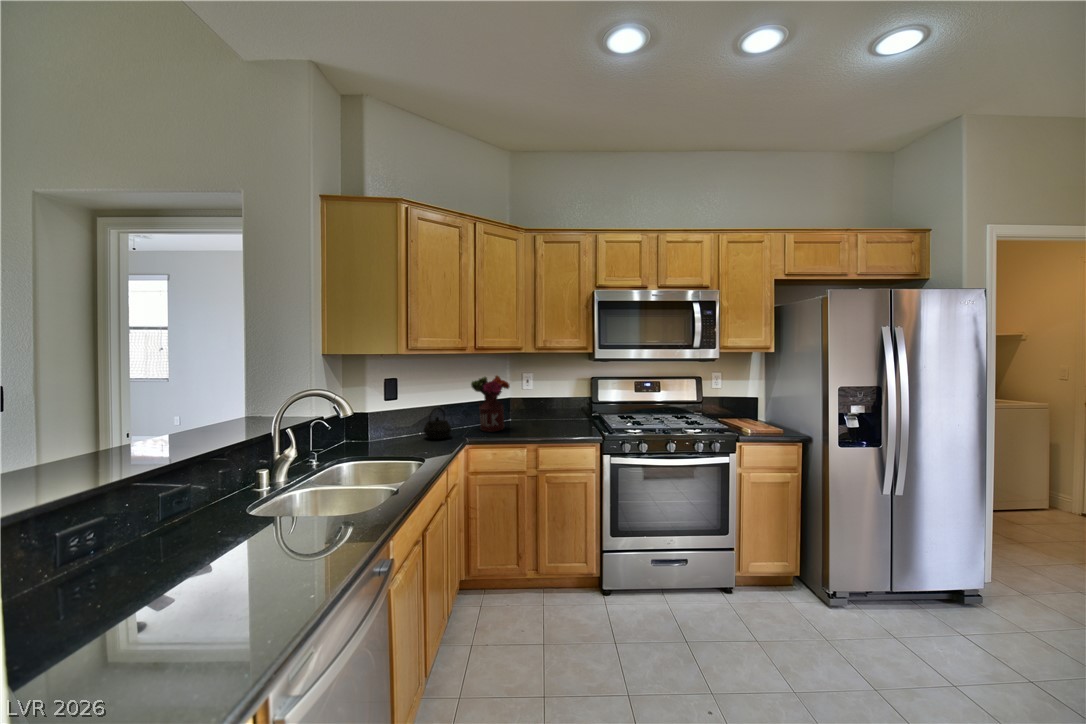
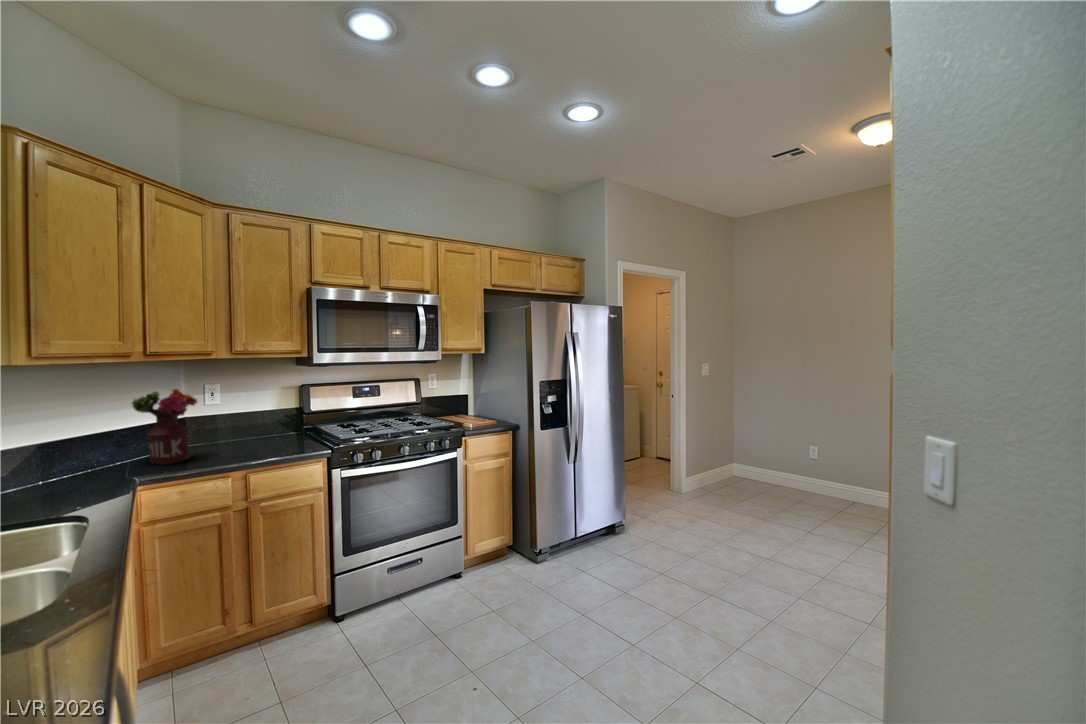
kettle: present [424,407,451,439] -> none [53,439,107,487]

